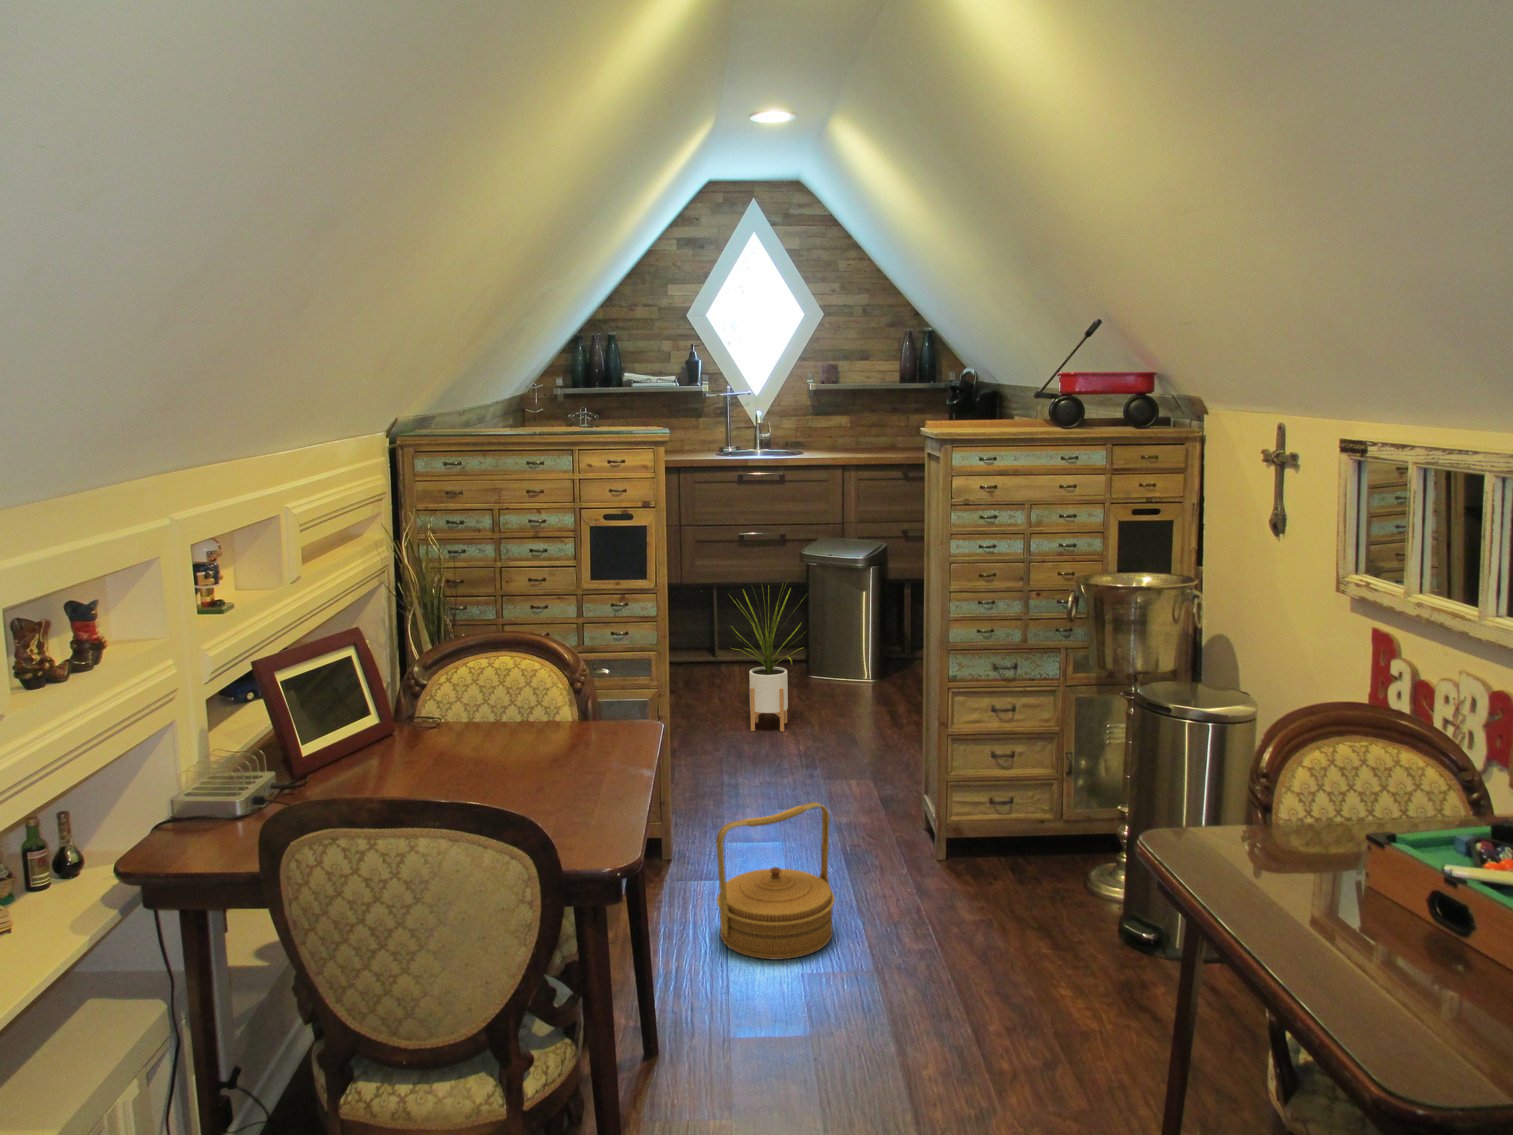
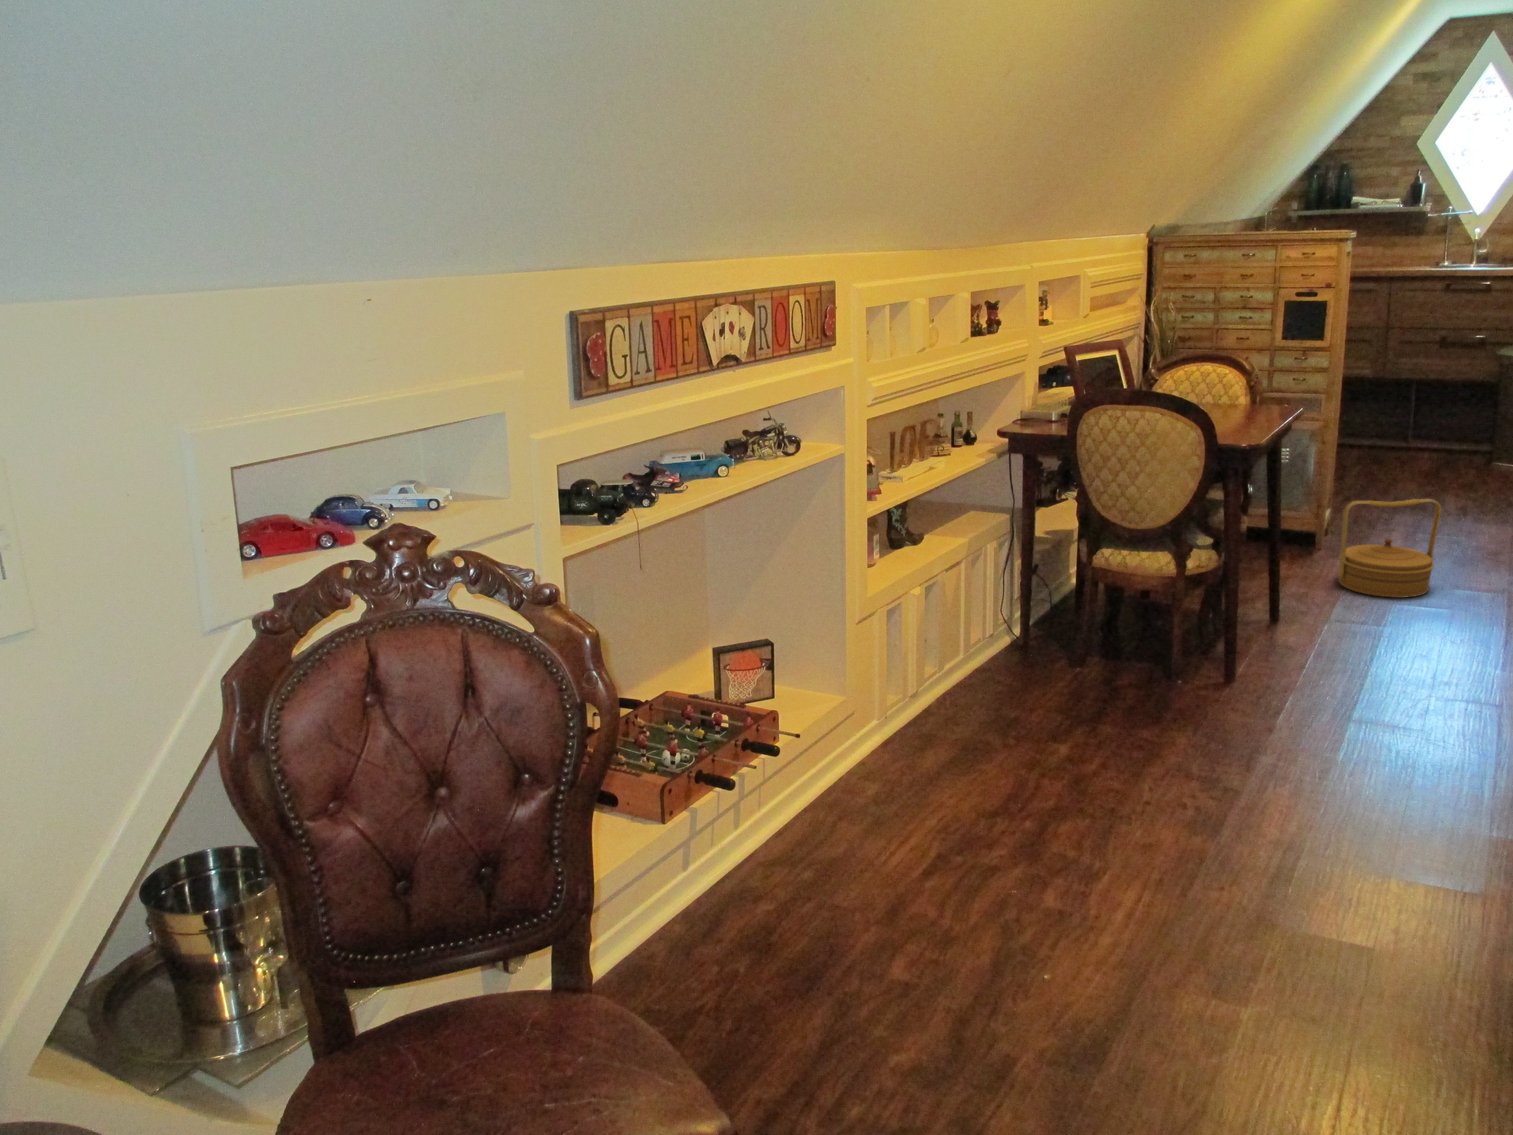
house plant: present [732,583,802,732] -> none [1404,361,1485,489]

